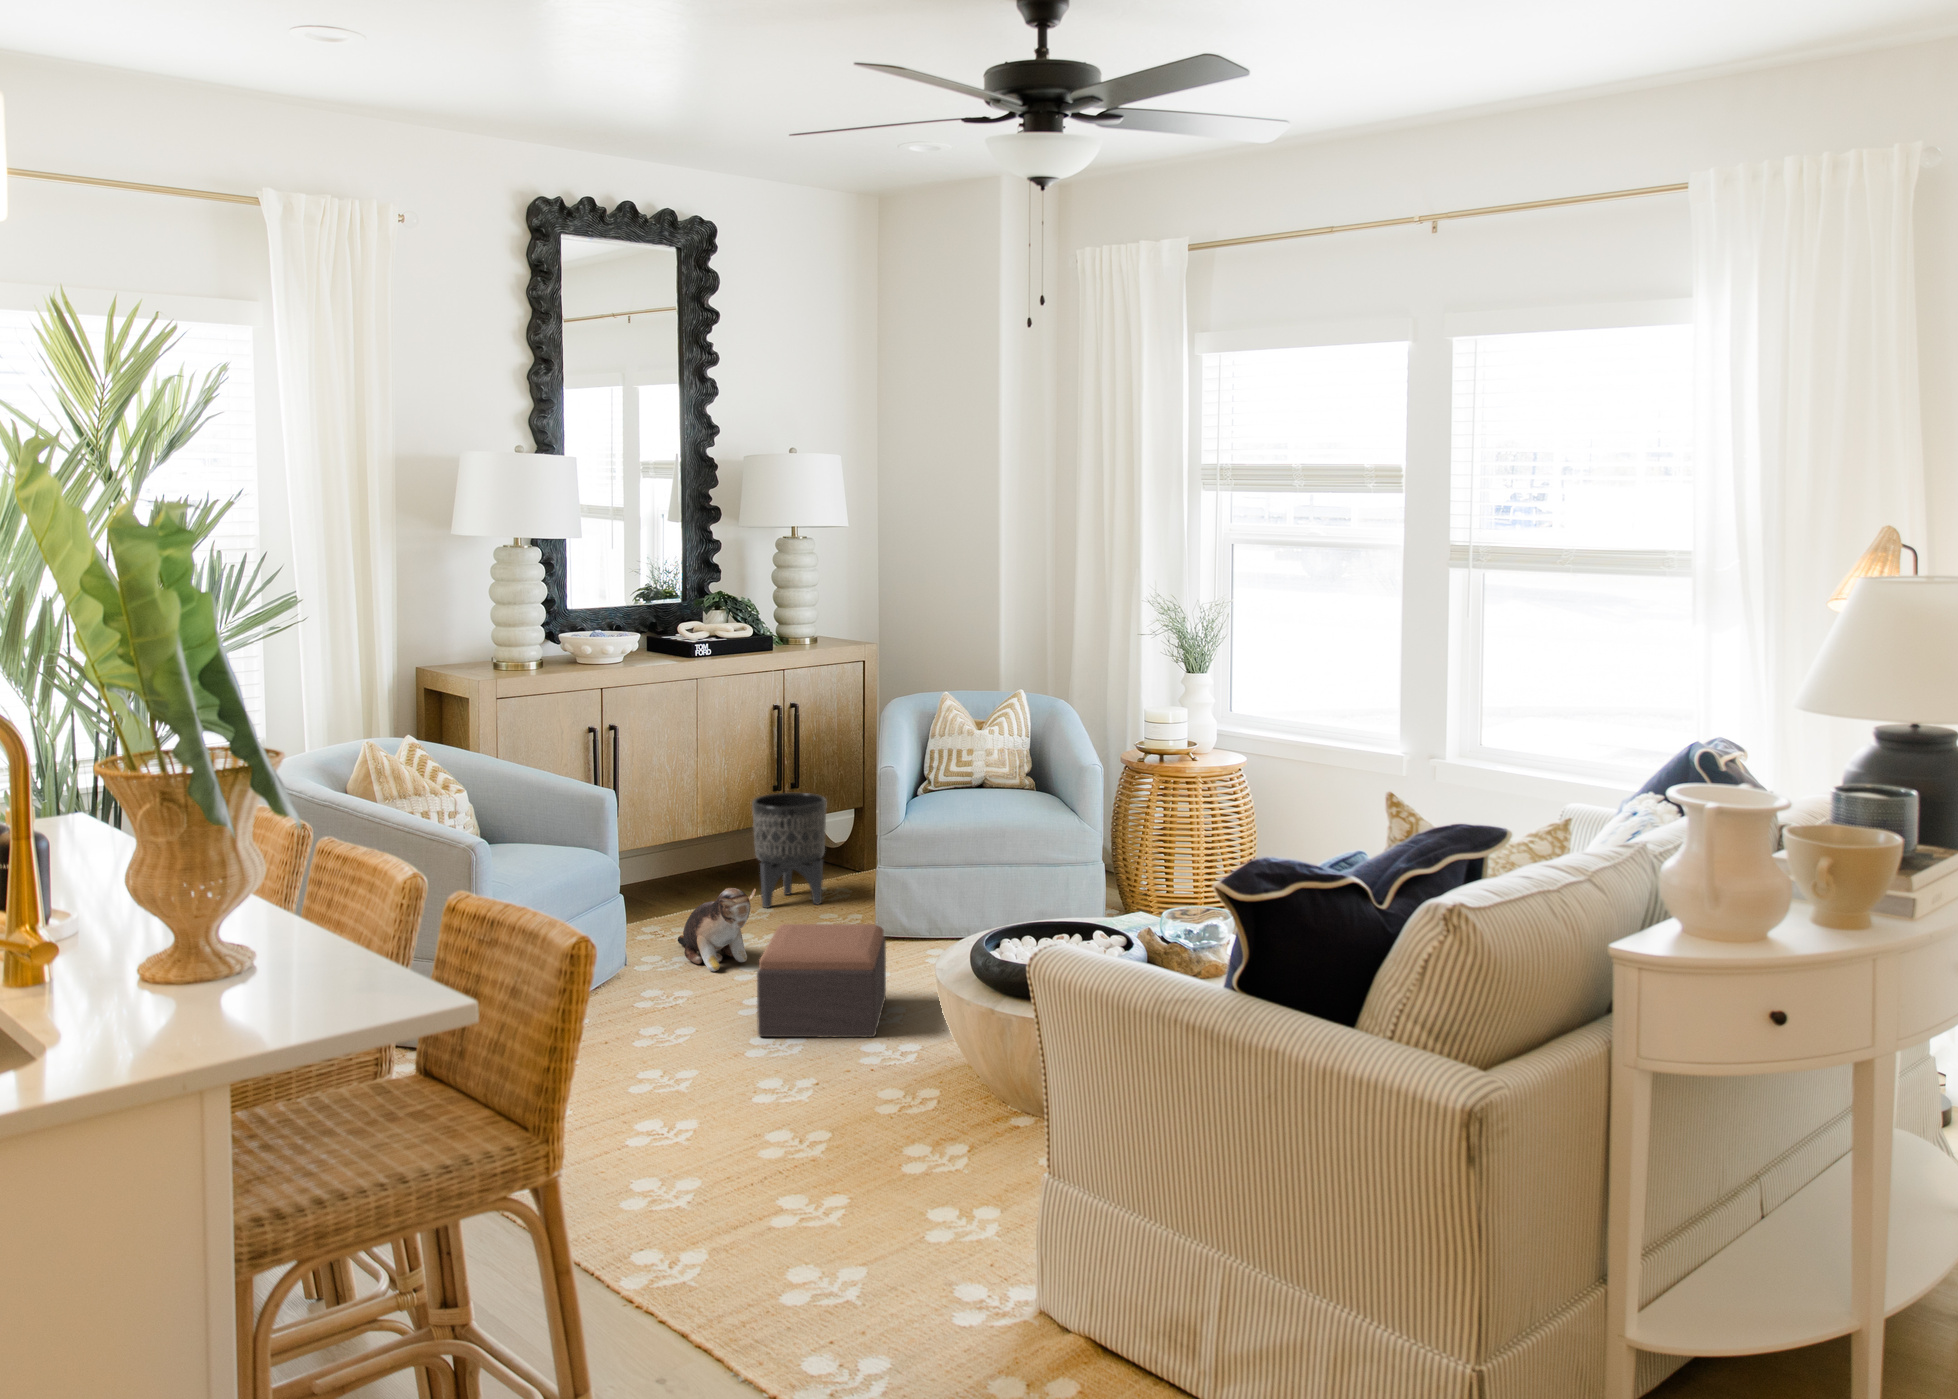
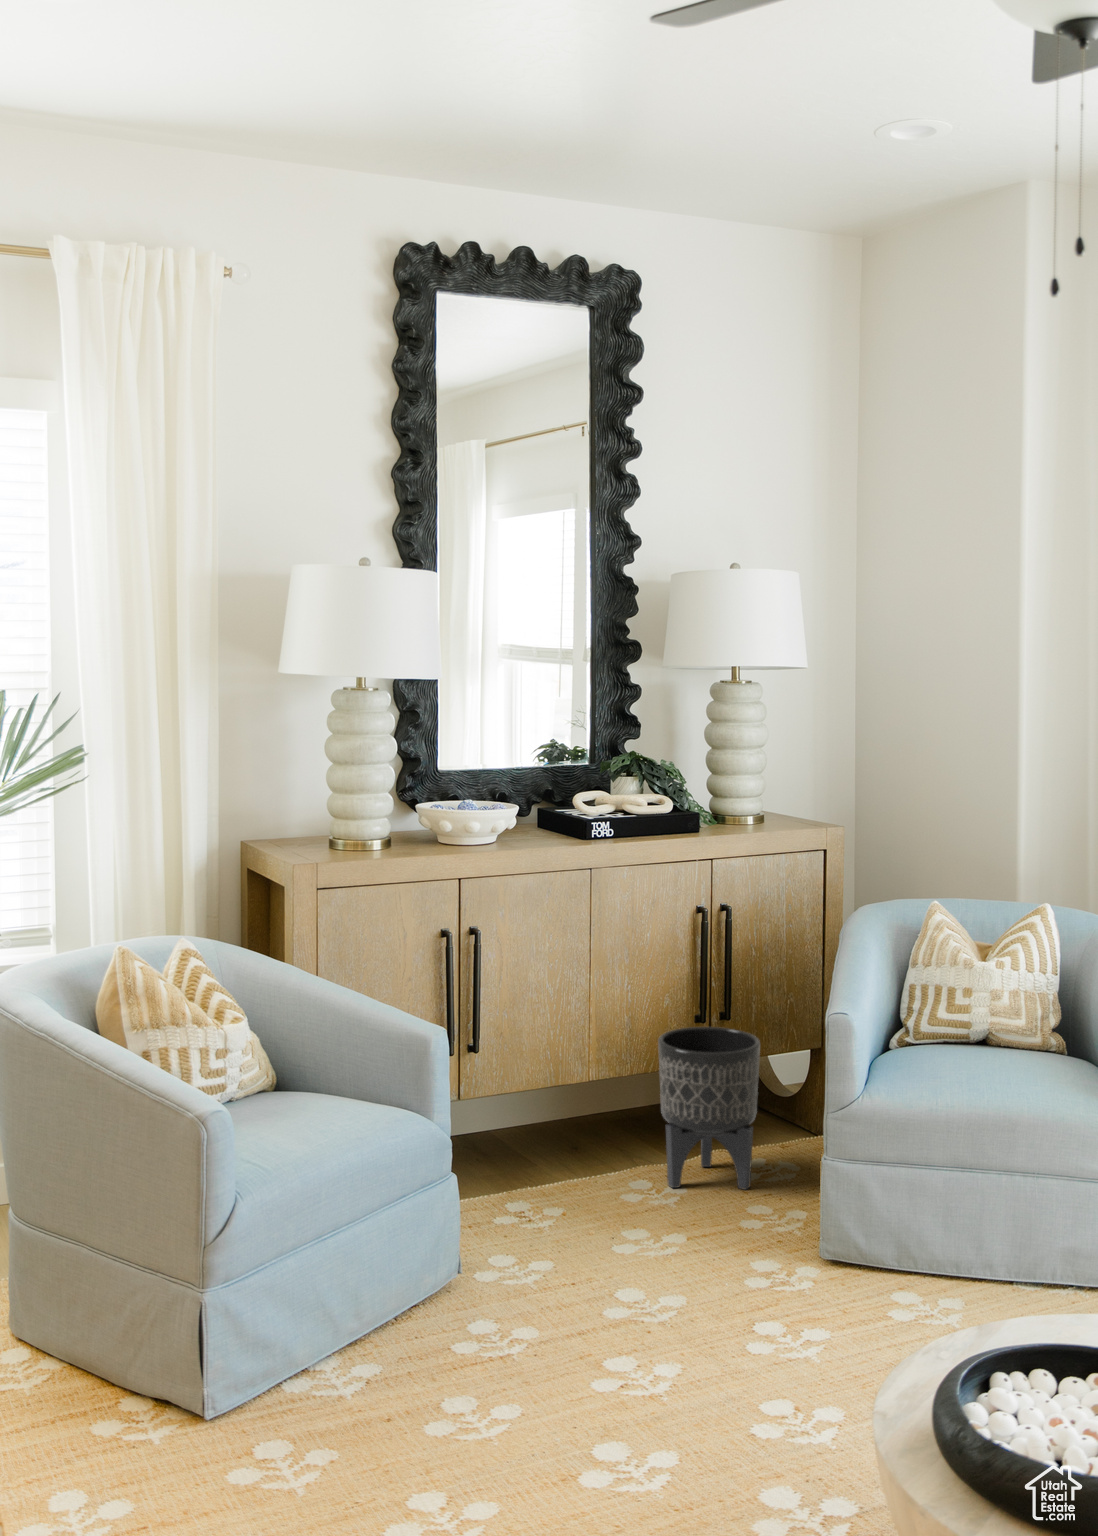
plush toy: present [678,888,756,971] -> none [538,1184,635,1304]
footstool: present [757,924,886,1037] -> none [607,1266,822,1496]

